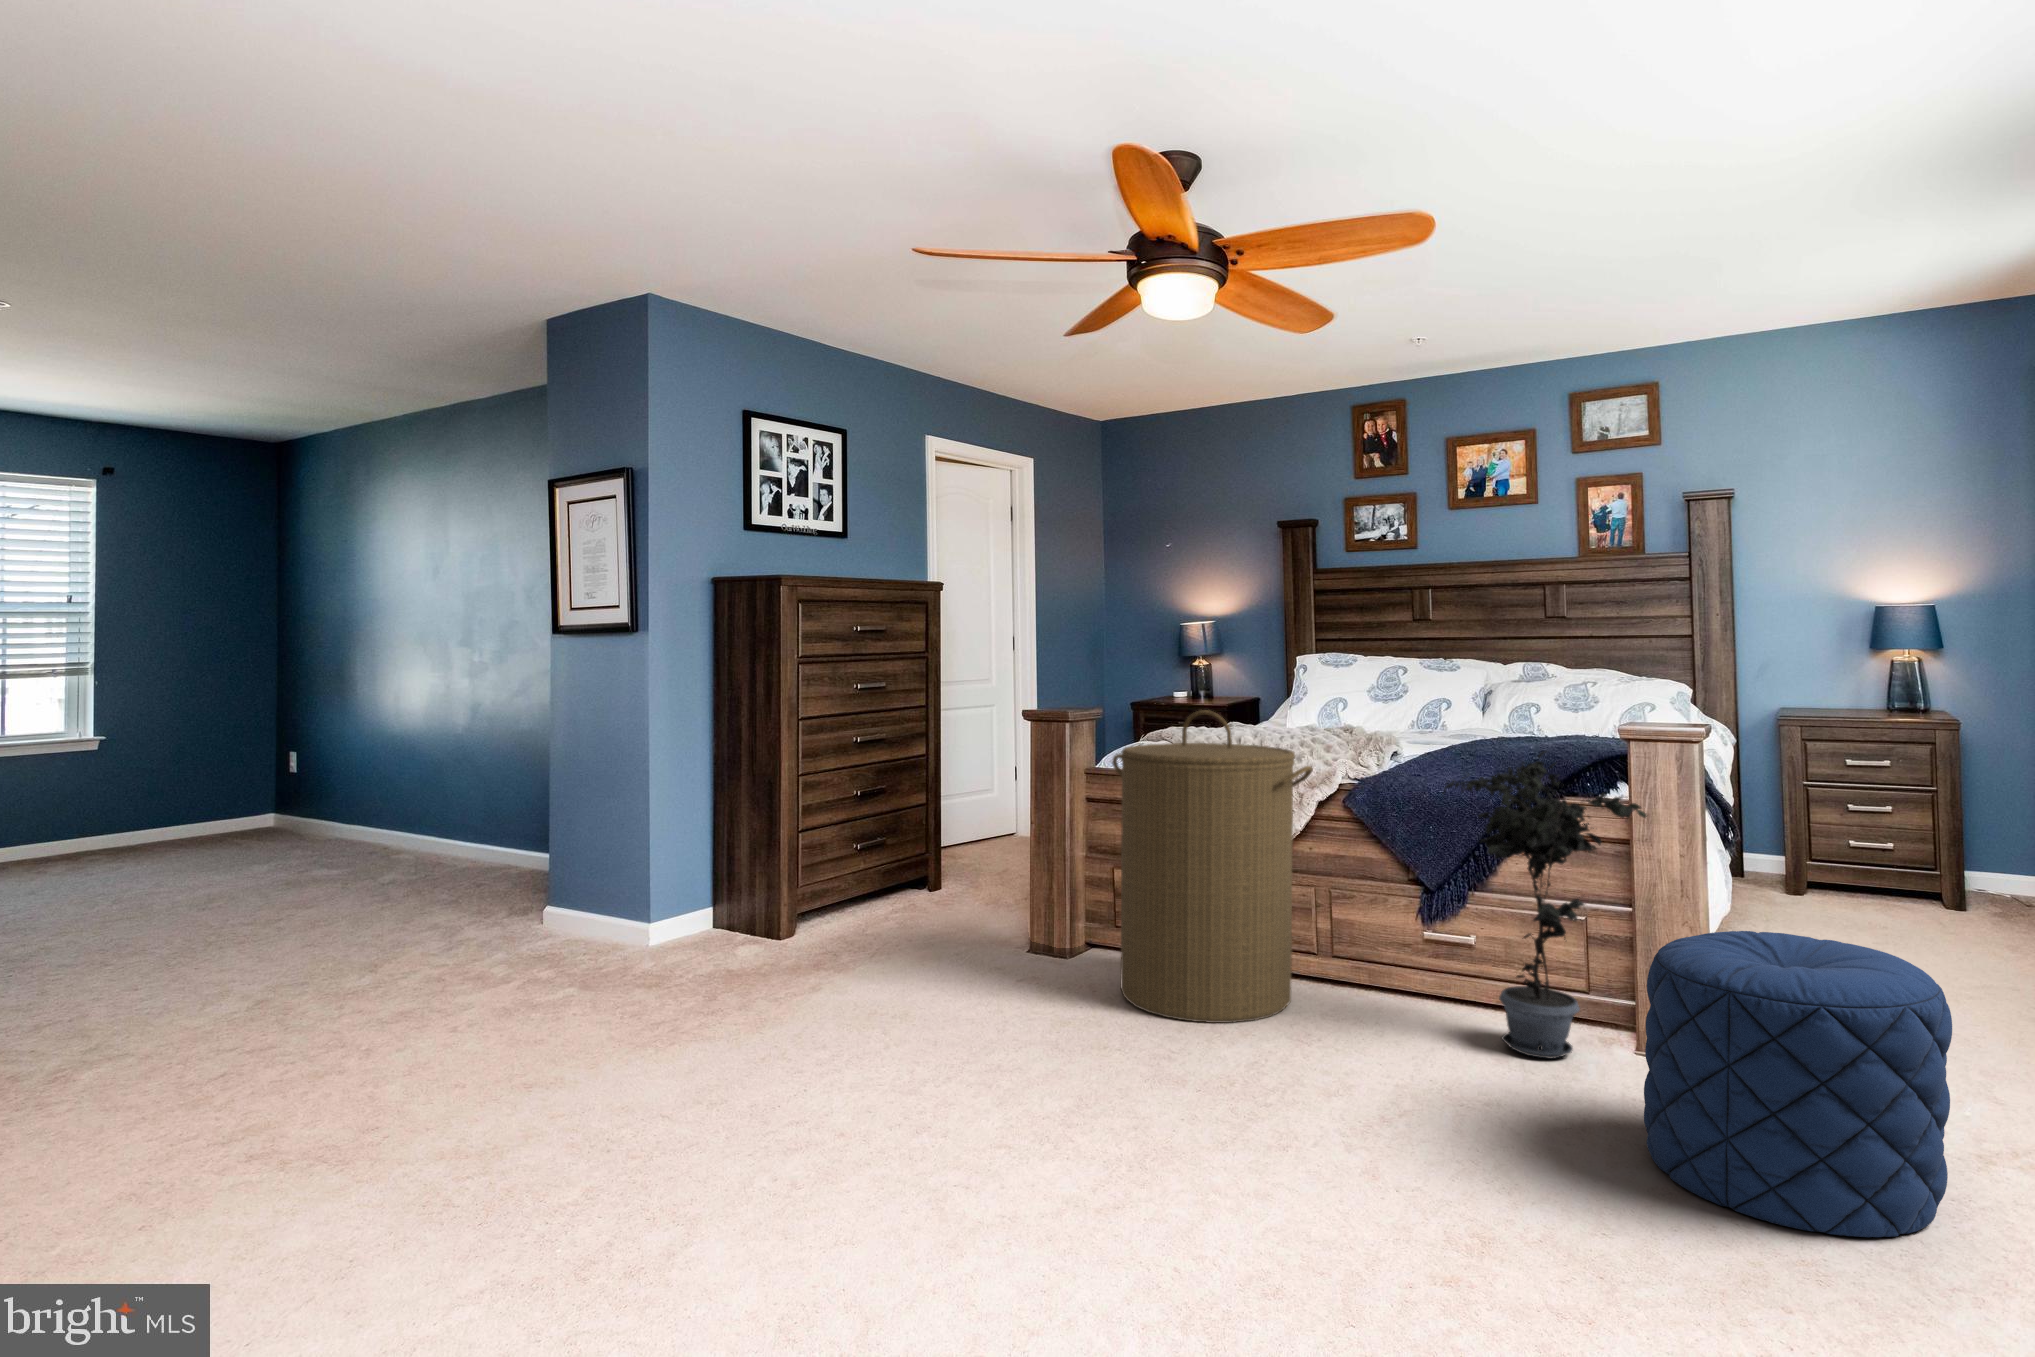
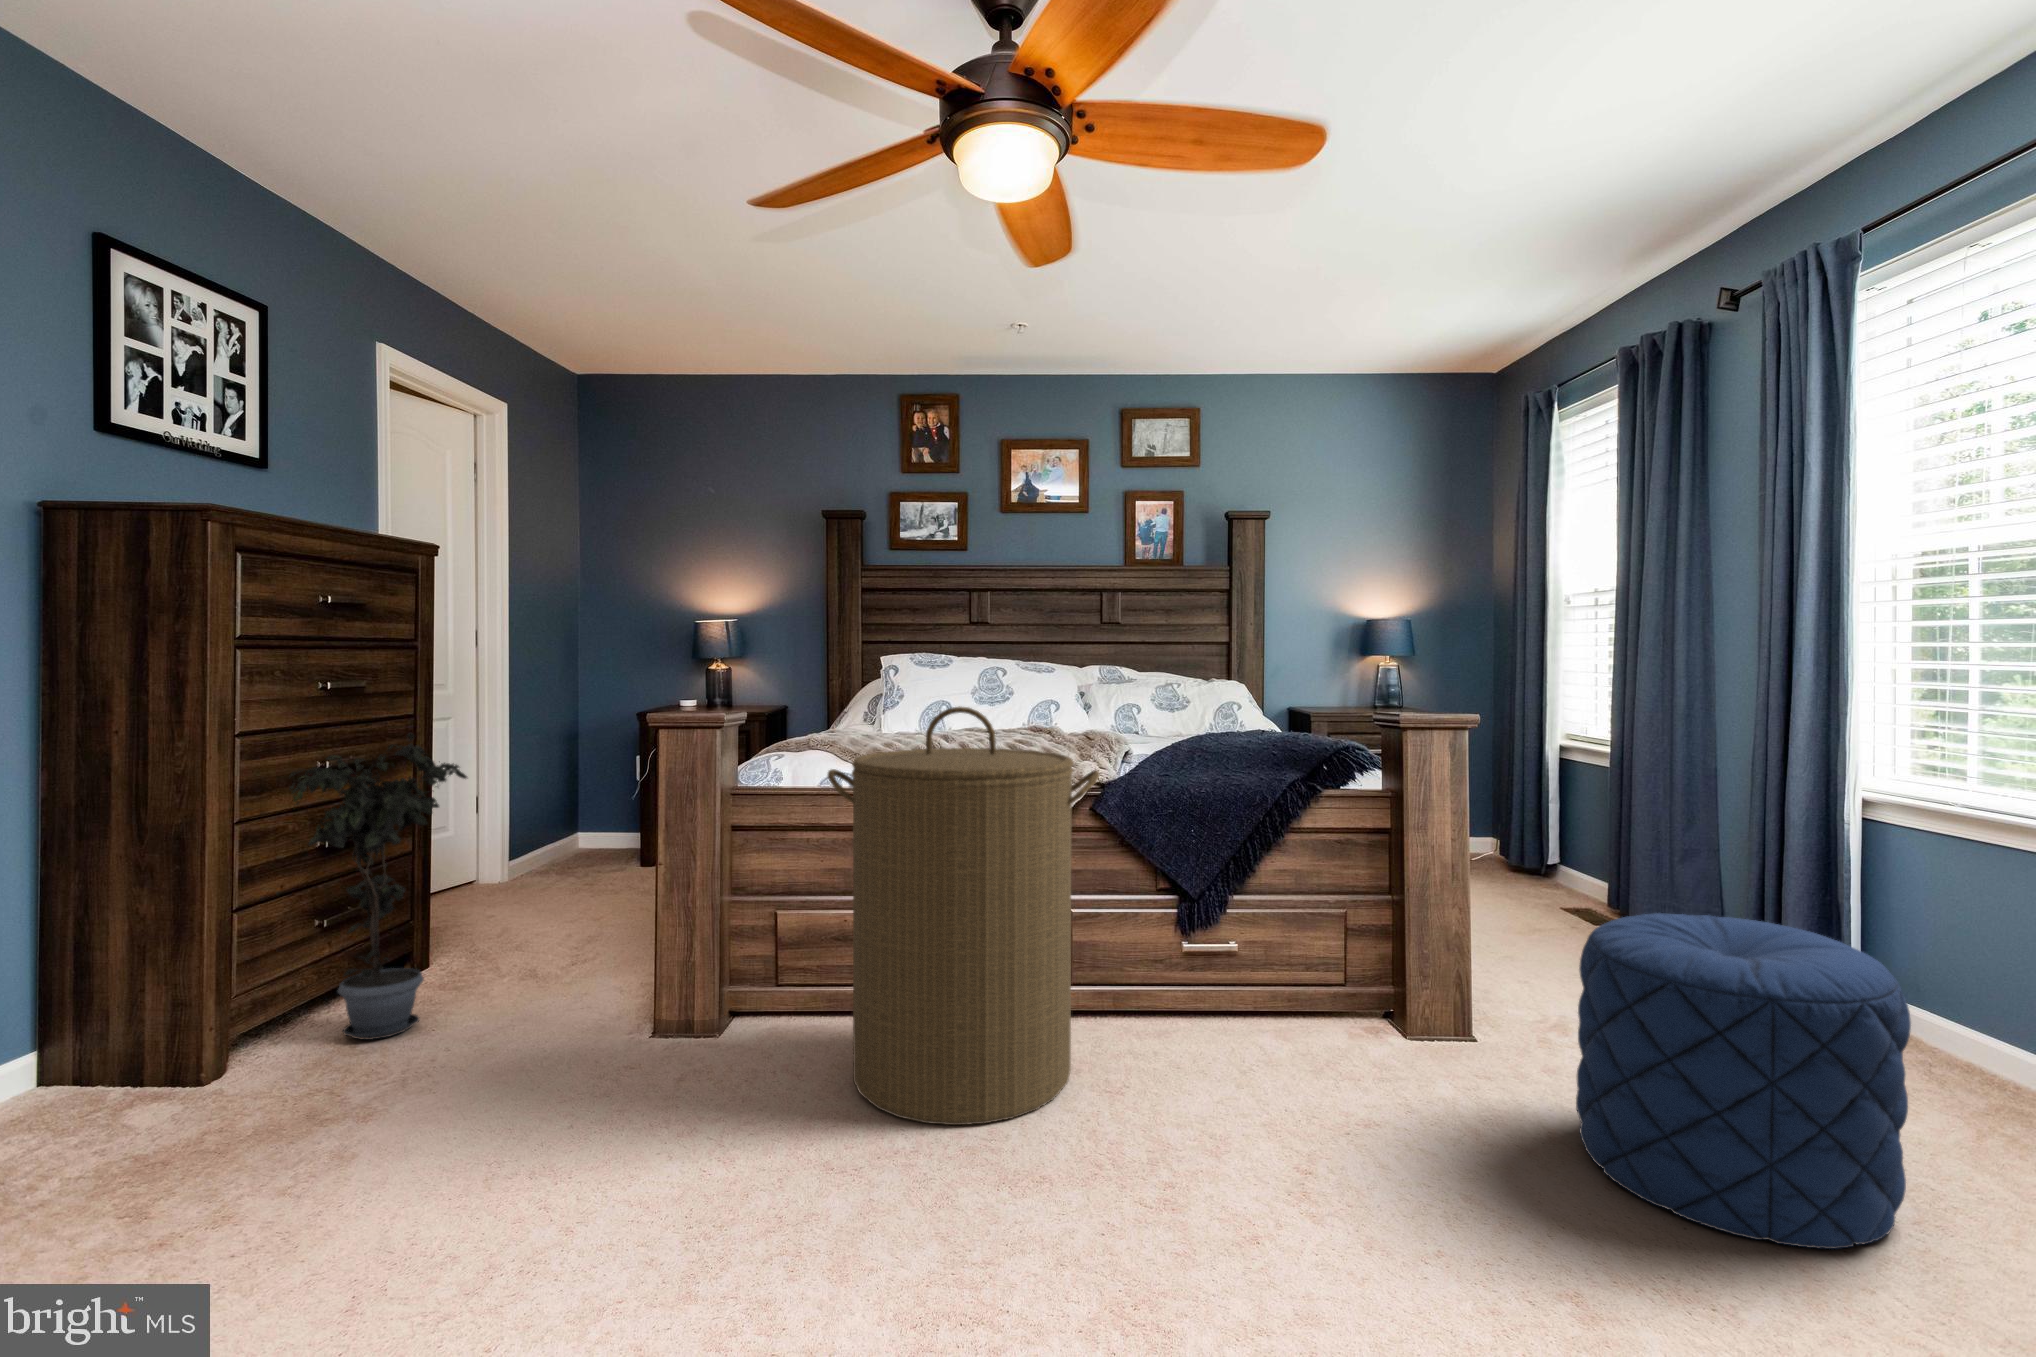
potted plant: present [1443,751,1647,1058] -> present [289,733,467,1040]

